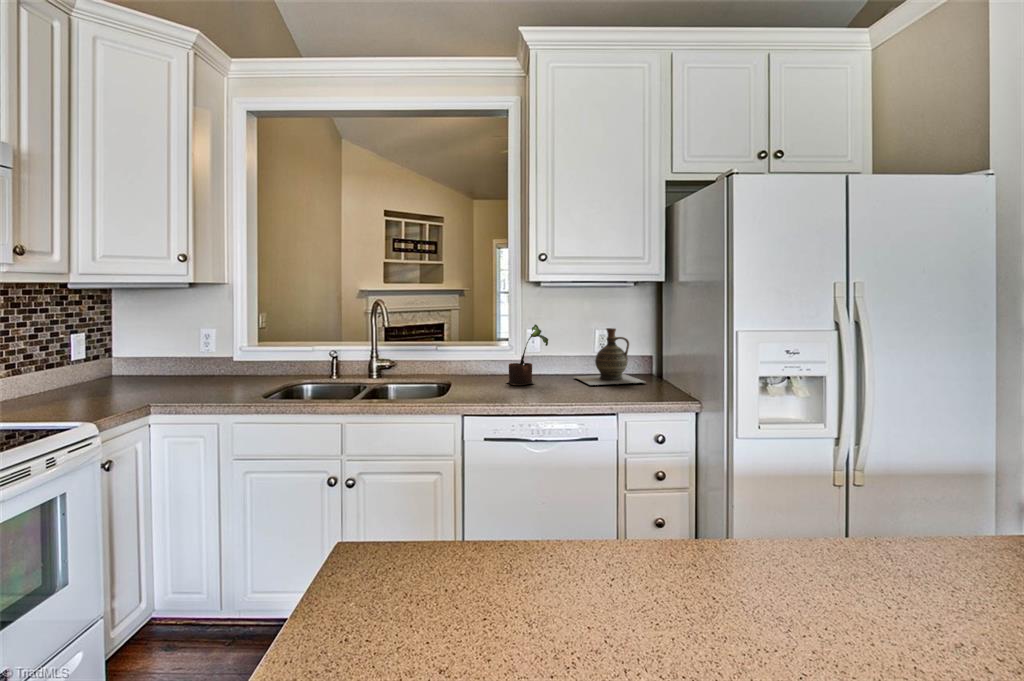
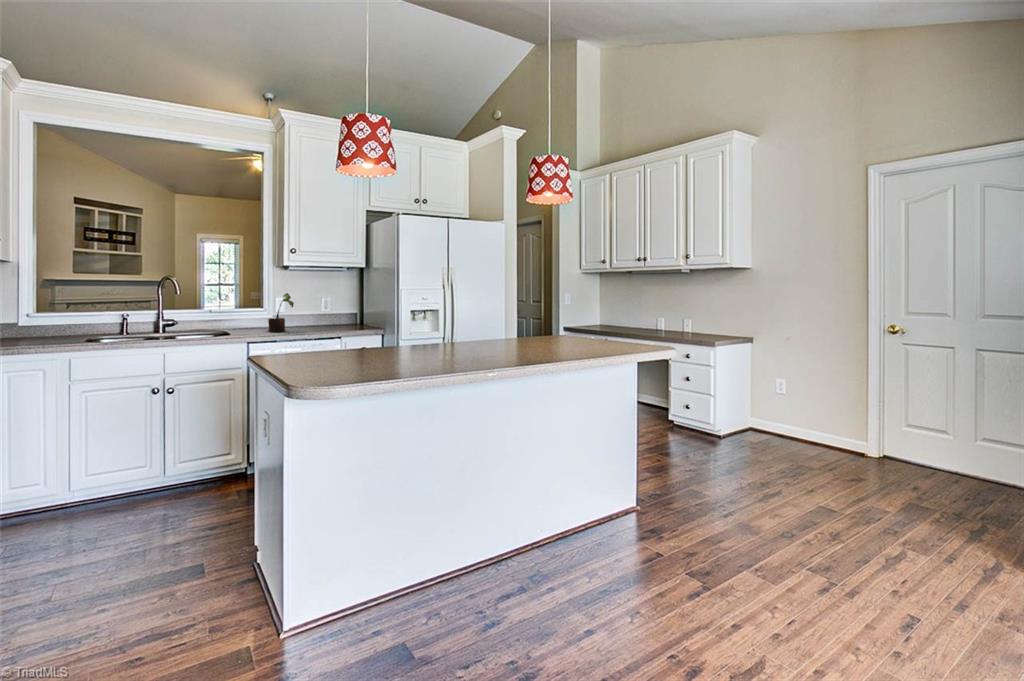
ceramic jug: present [575,328,644,385] -> none [309,296,358,329]

